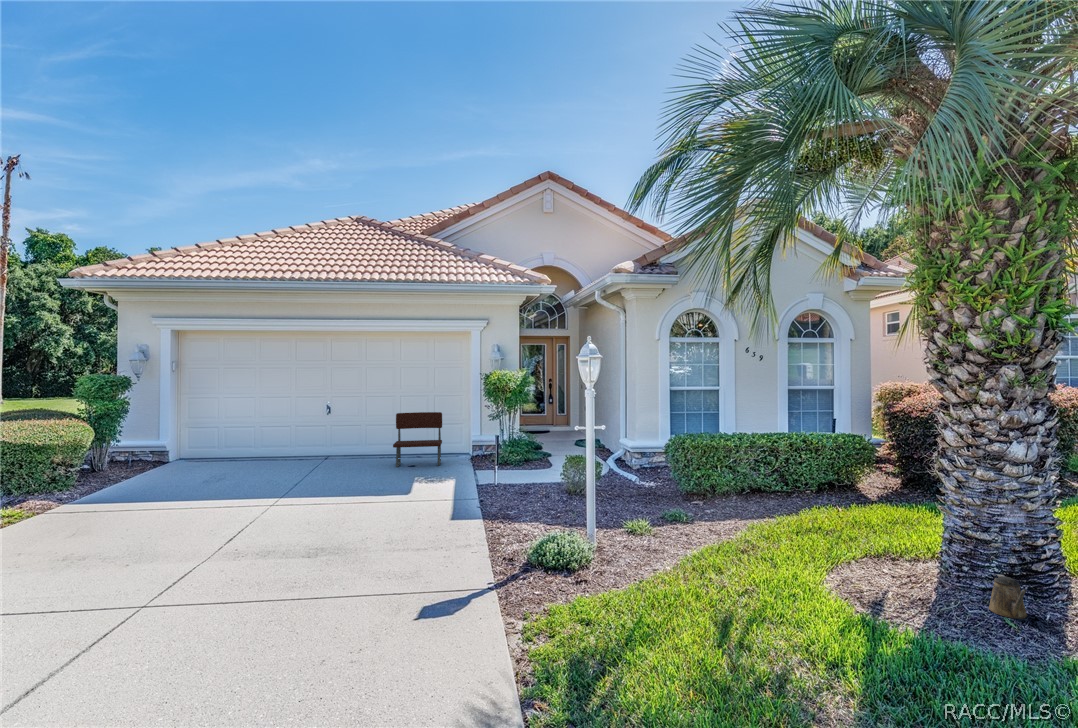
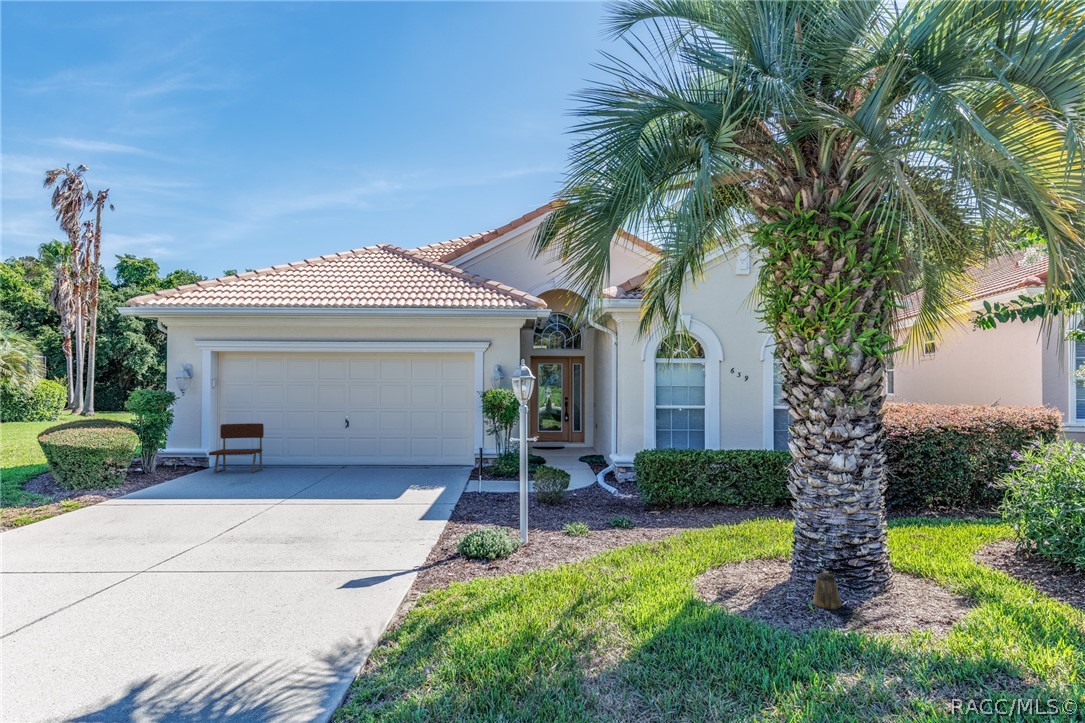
bench: present [393,412,442,467] -> present [209,423,264,473]

